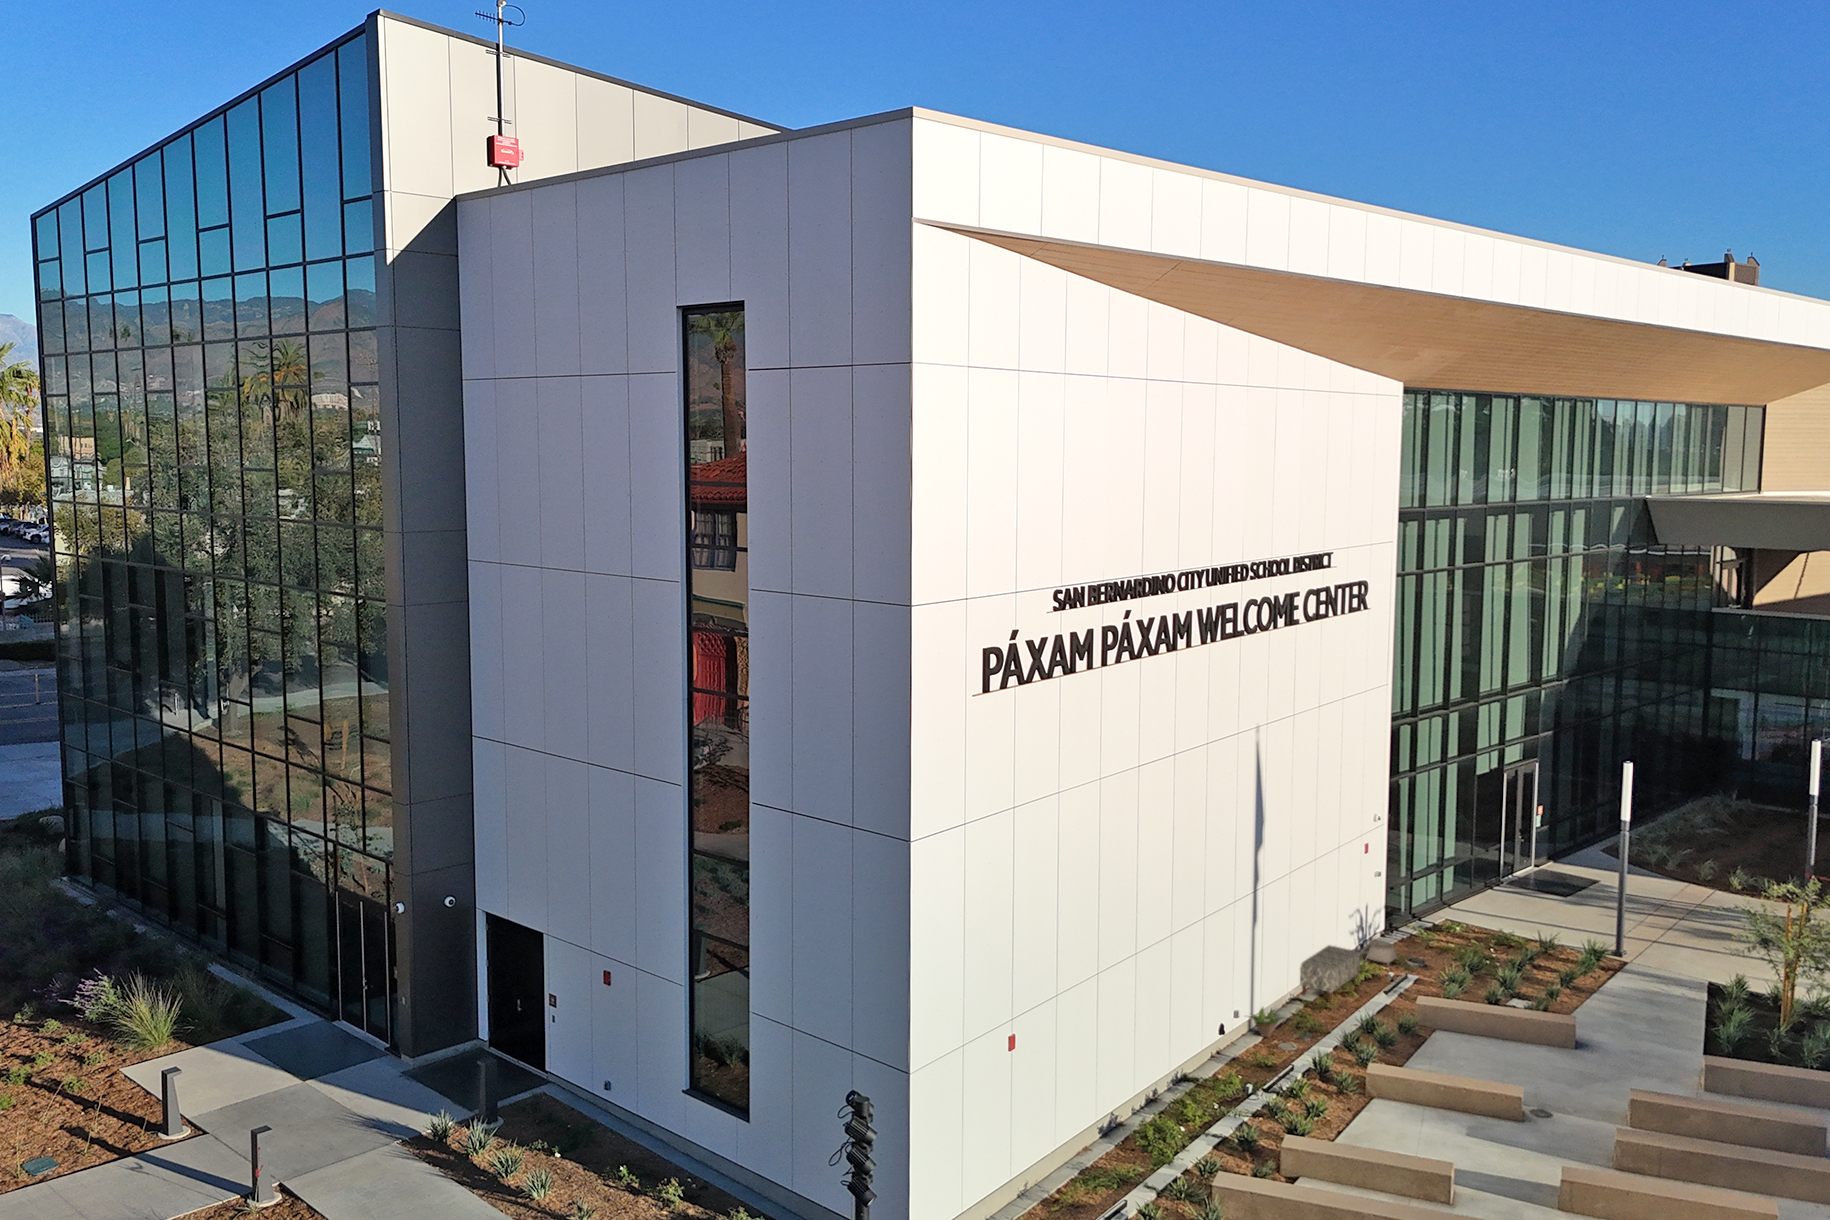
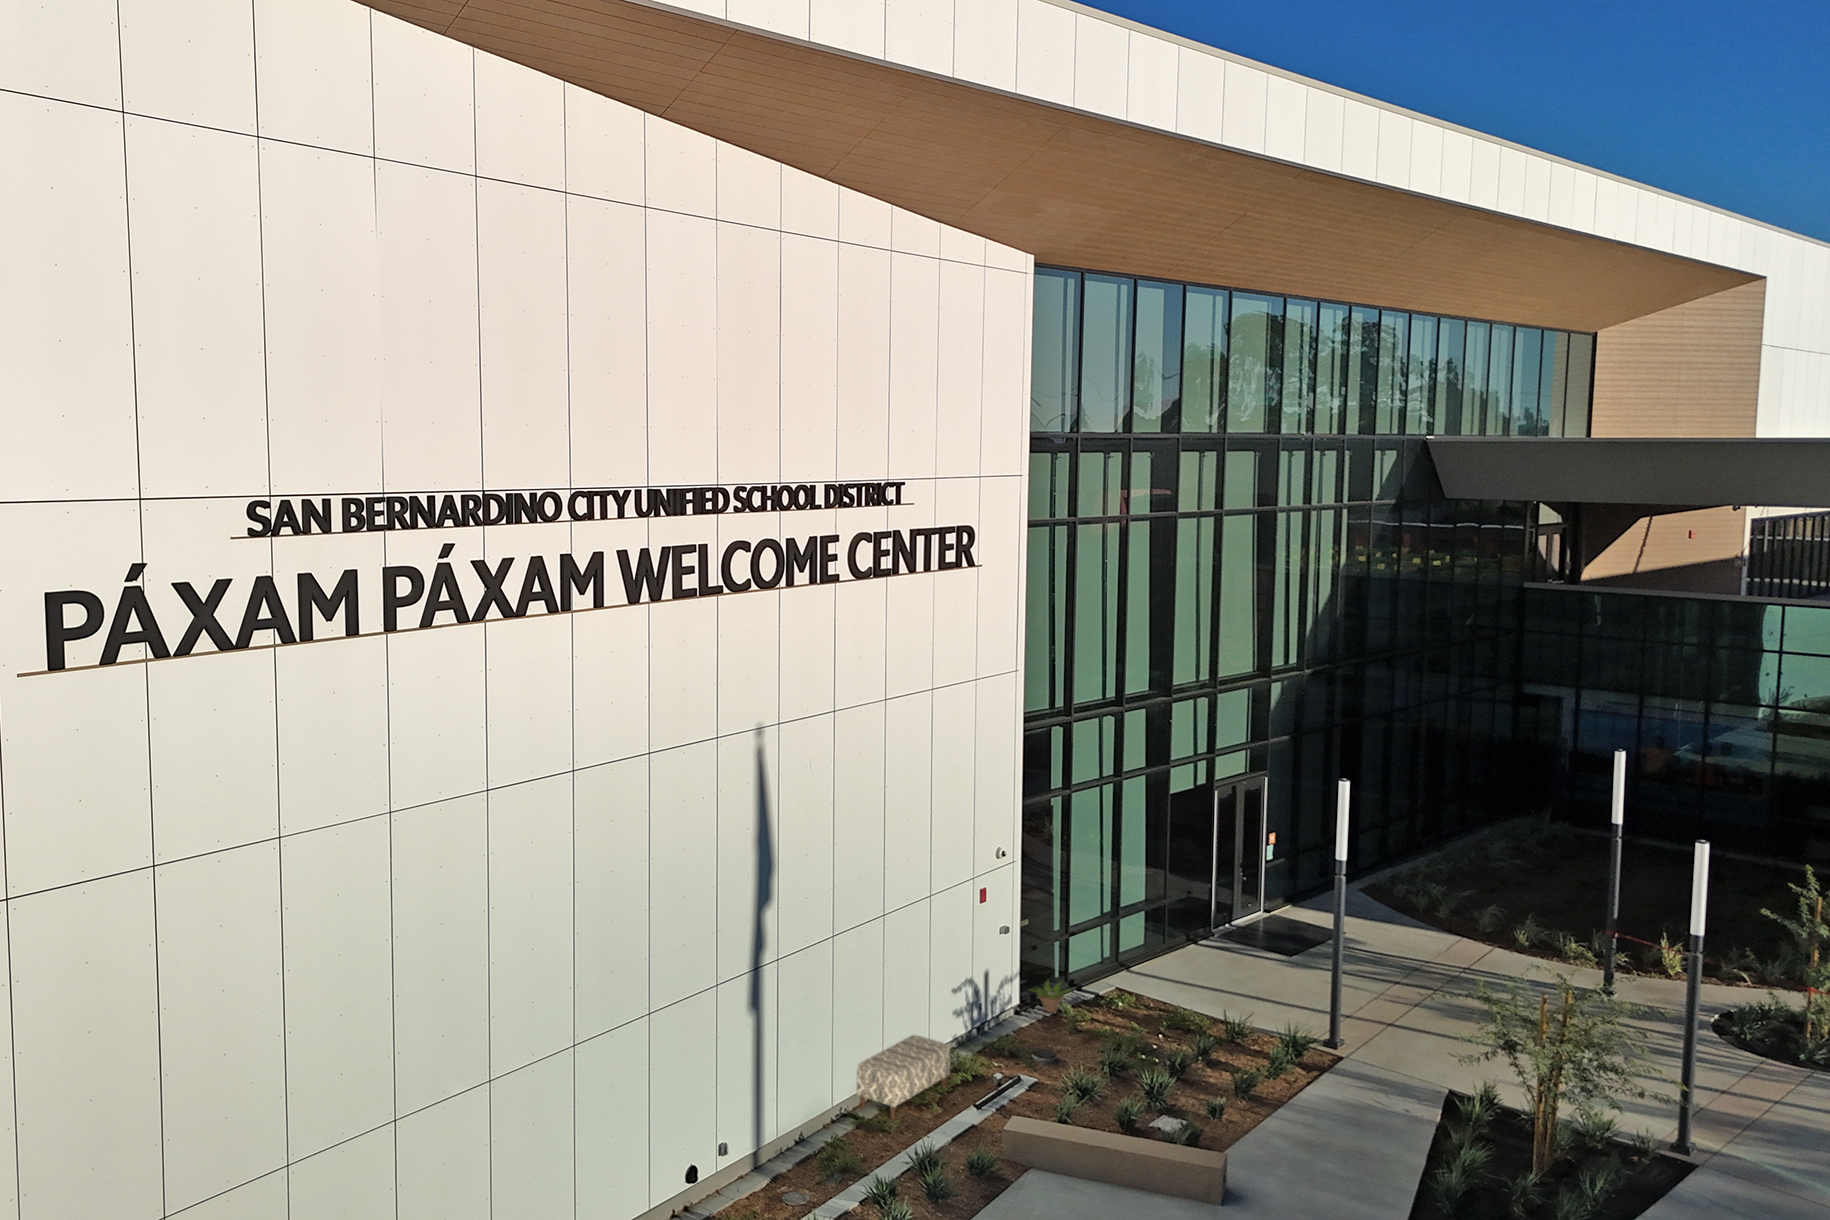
basket: present [1359,940,1398,965] -> none [969,1022,1023,1061]
decorative plant: present [1249,1008,1284,1037] -> present [1032,980,1070,1012]

